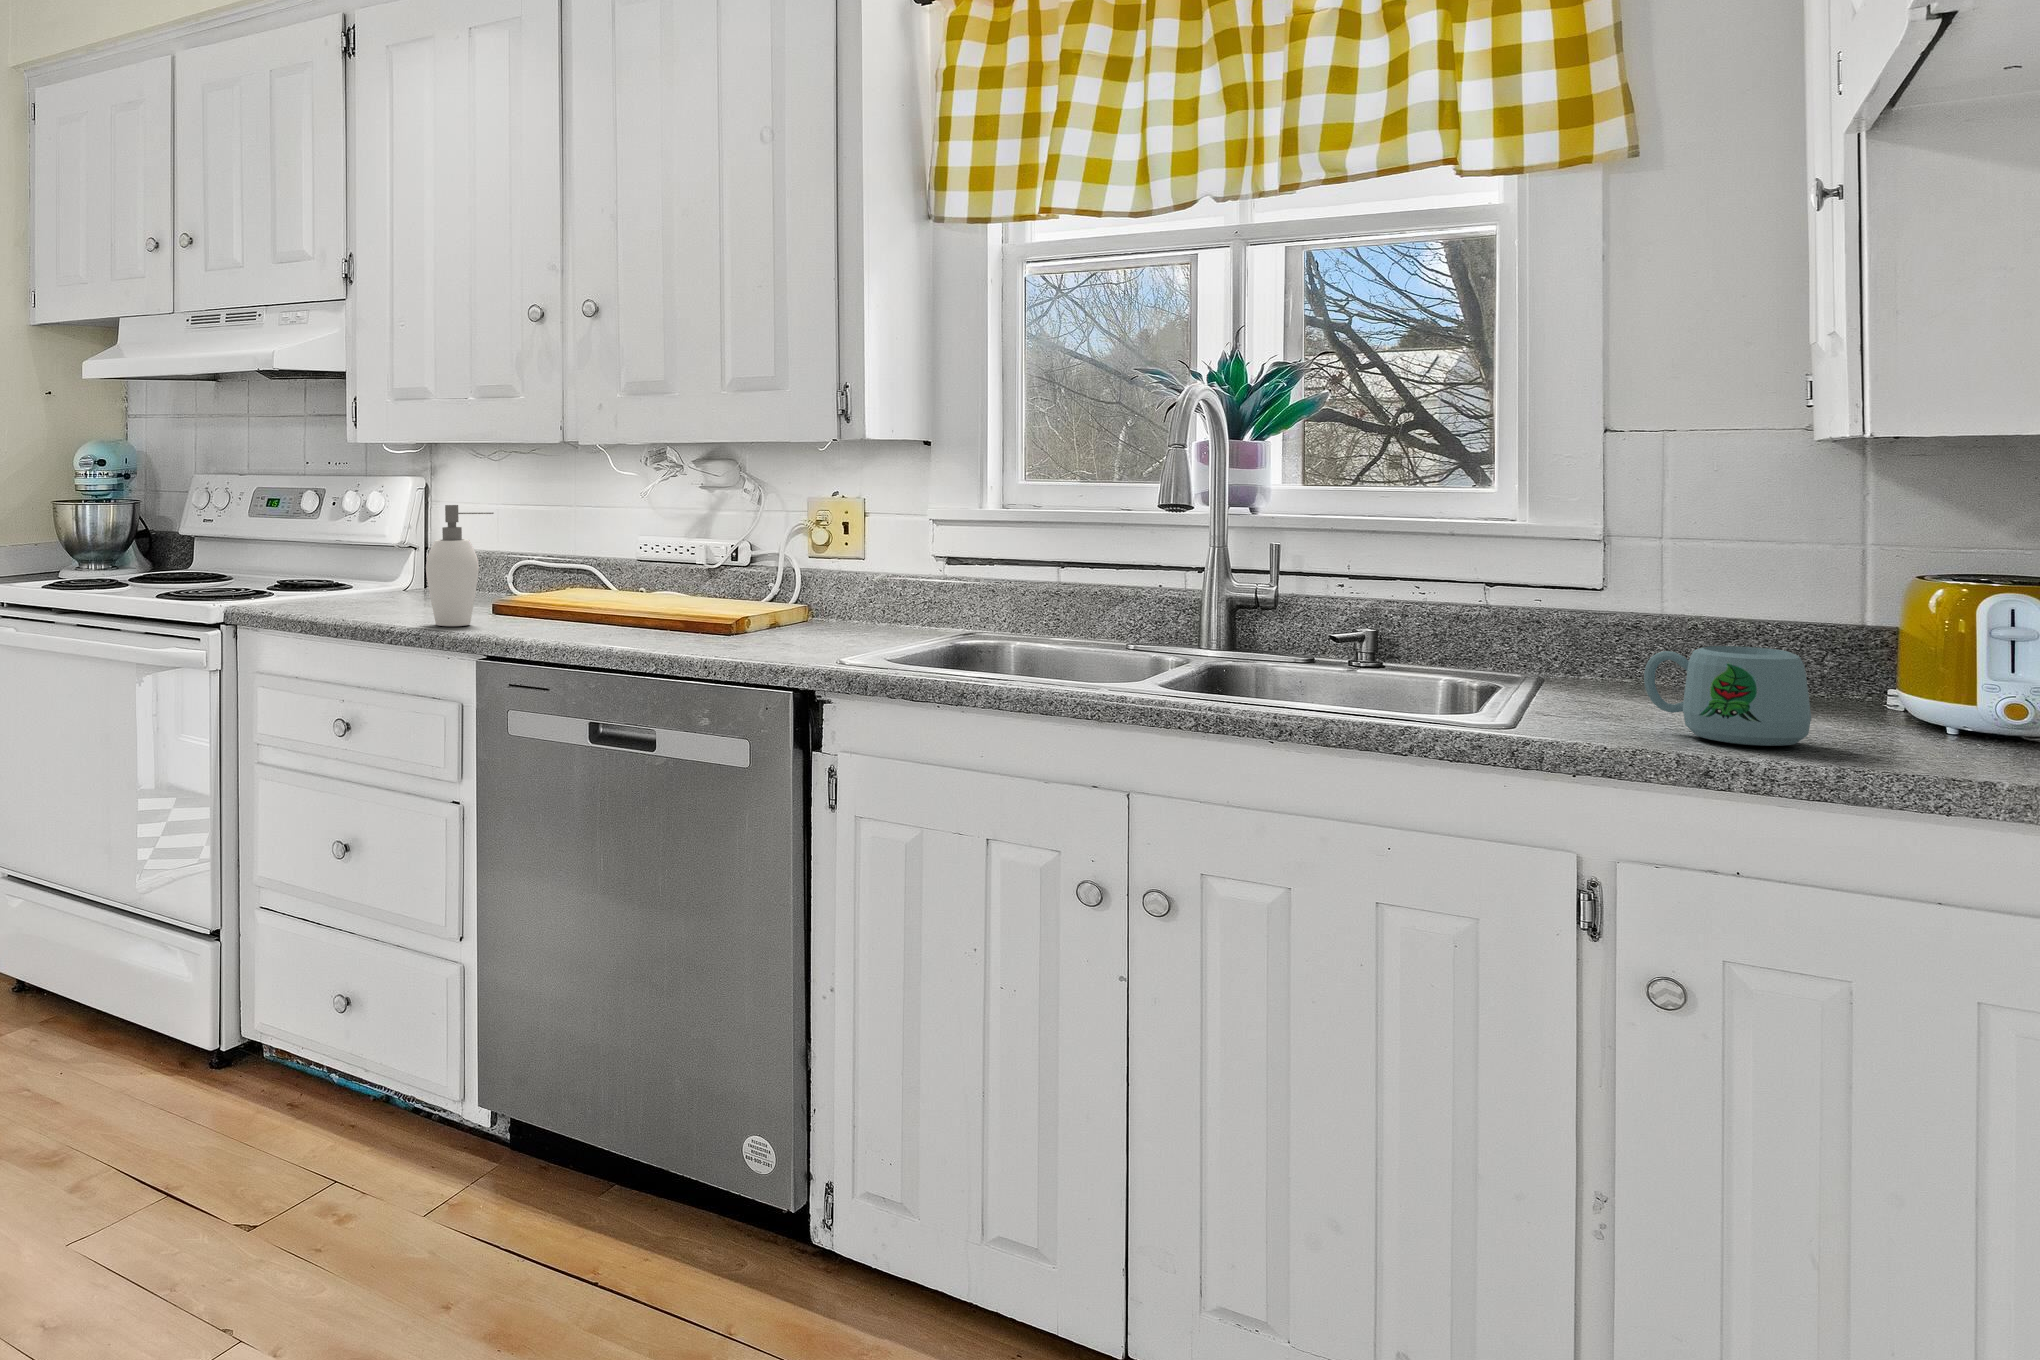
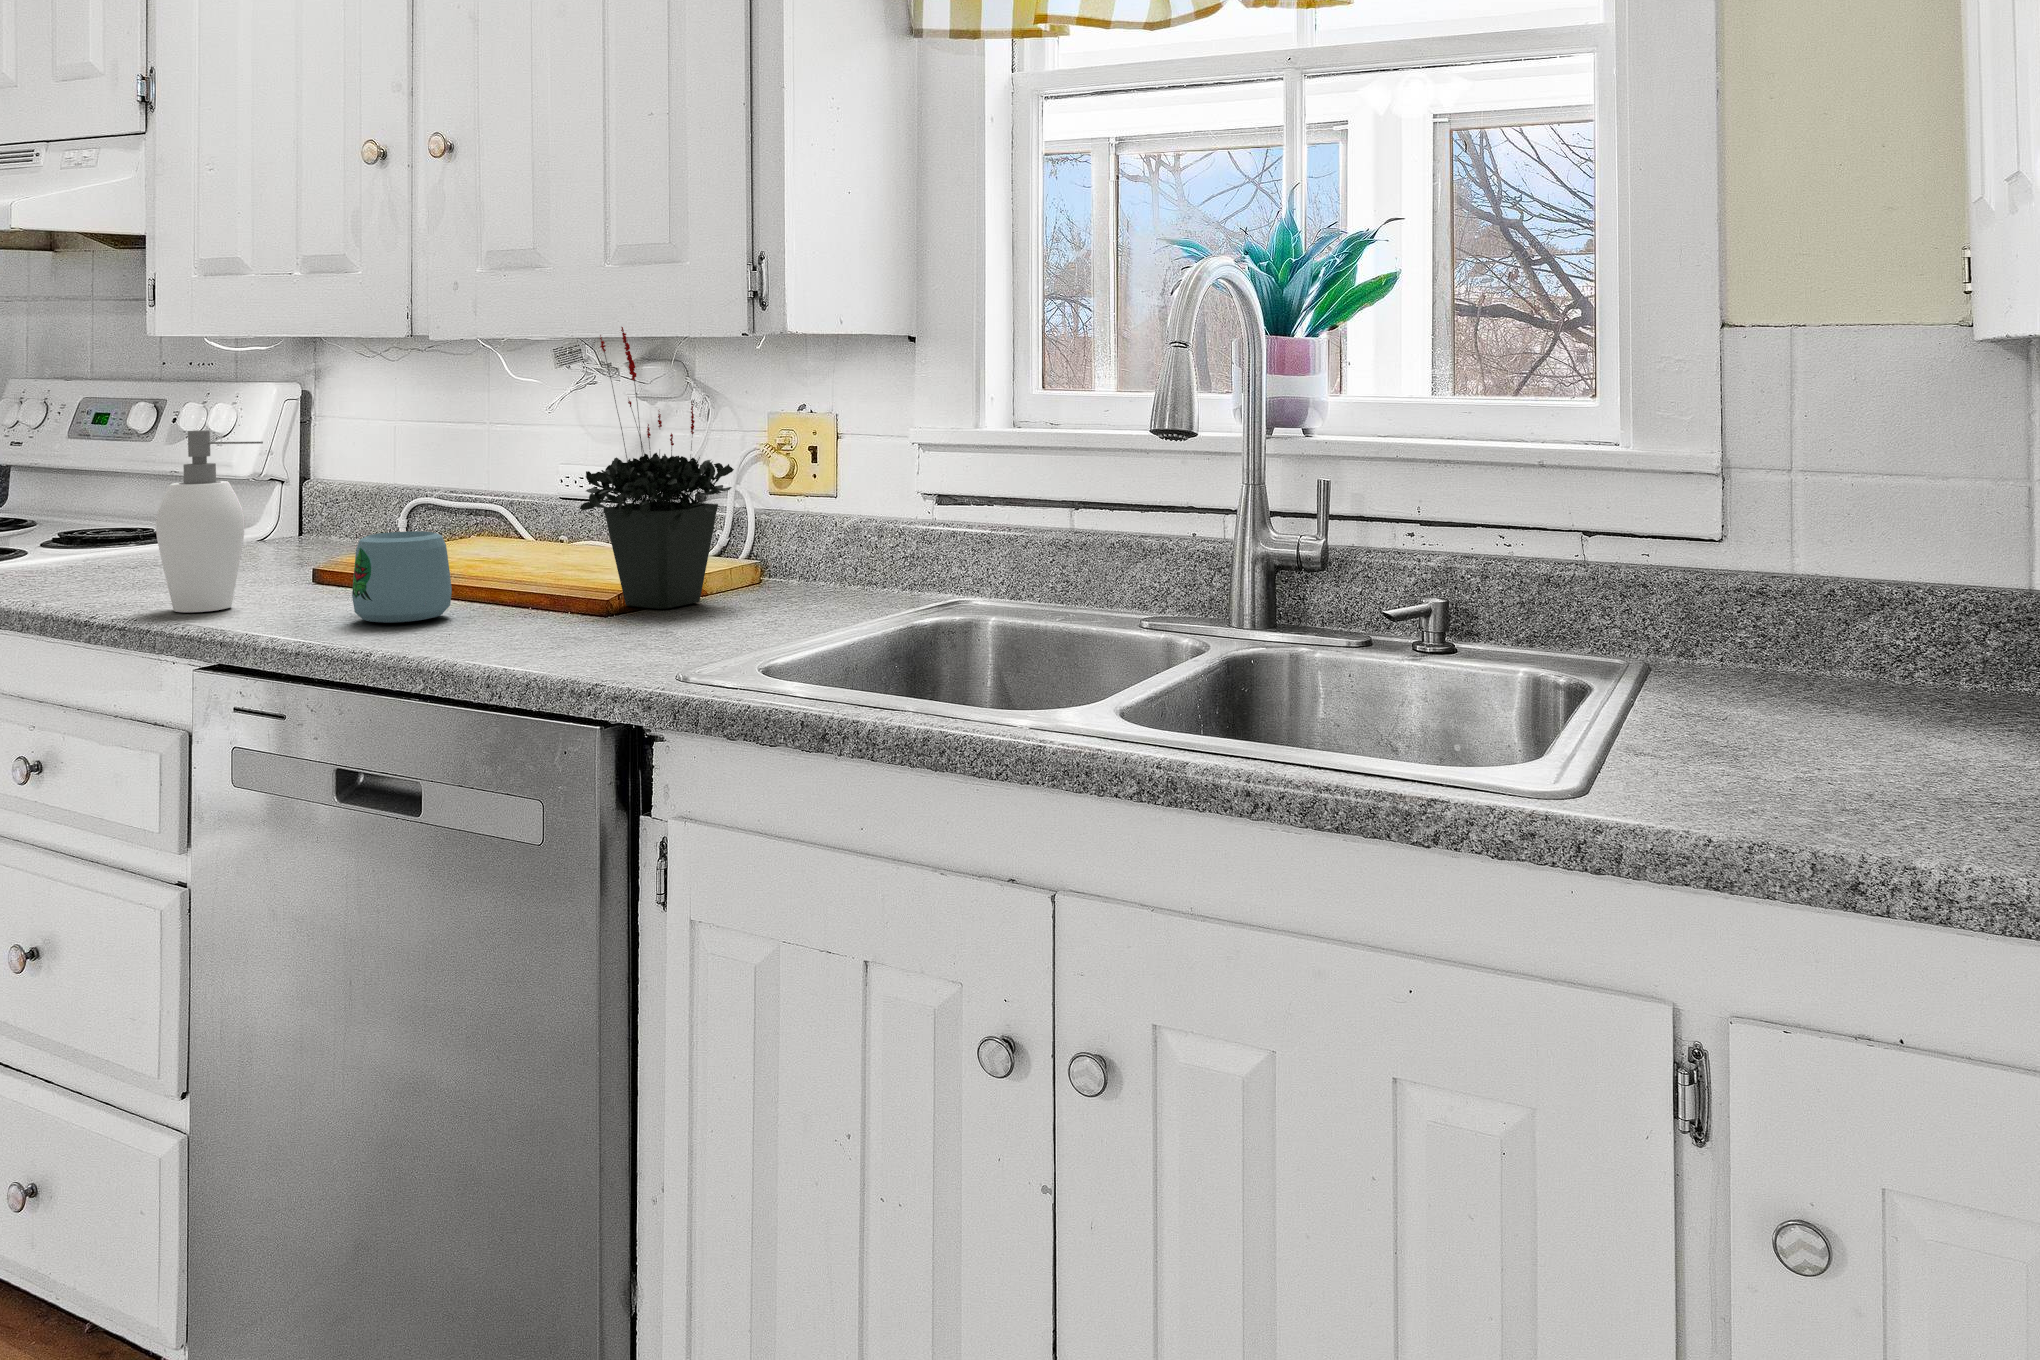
potted plant: none [703,434,811,631] -> present [579,327,734,609]
mug: present [1644,646,1811,746] -> present [352,531,452,623]

